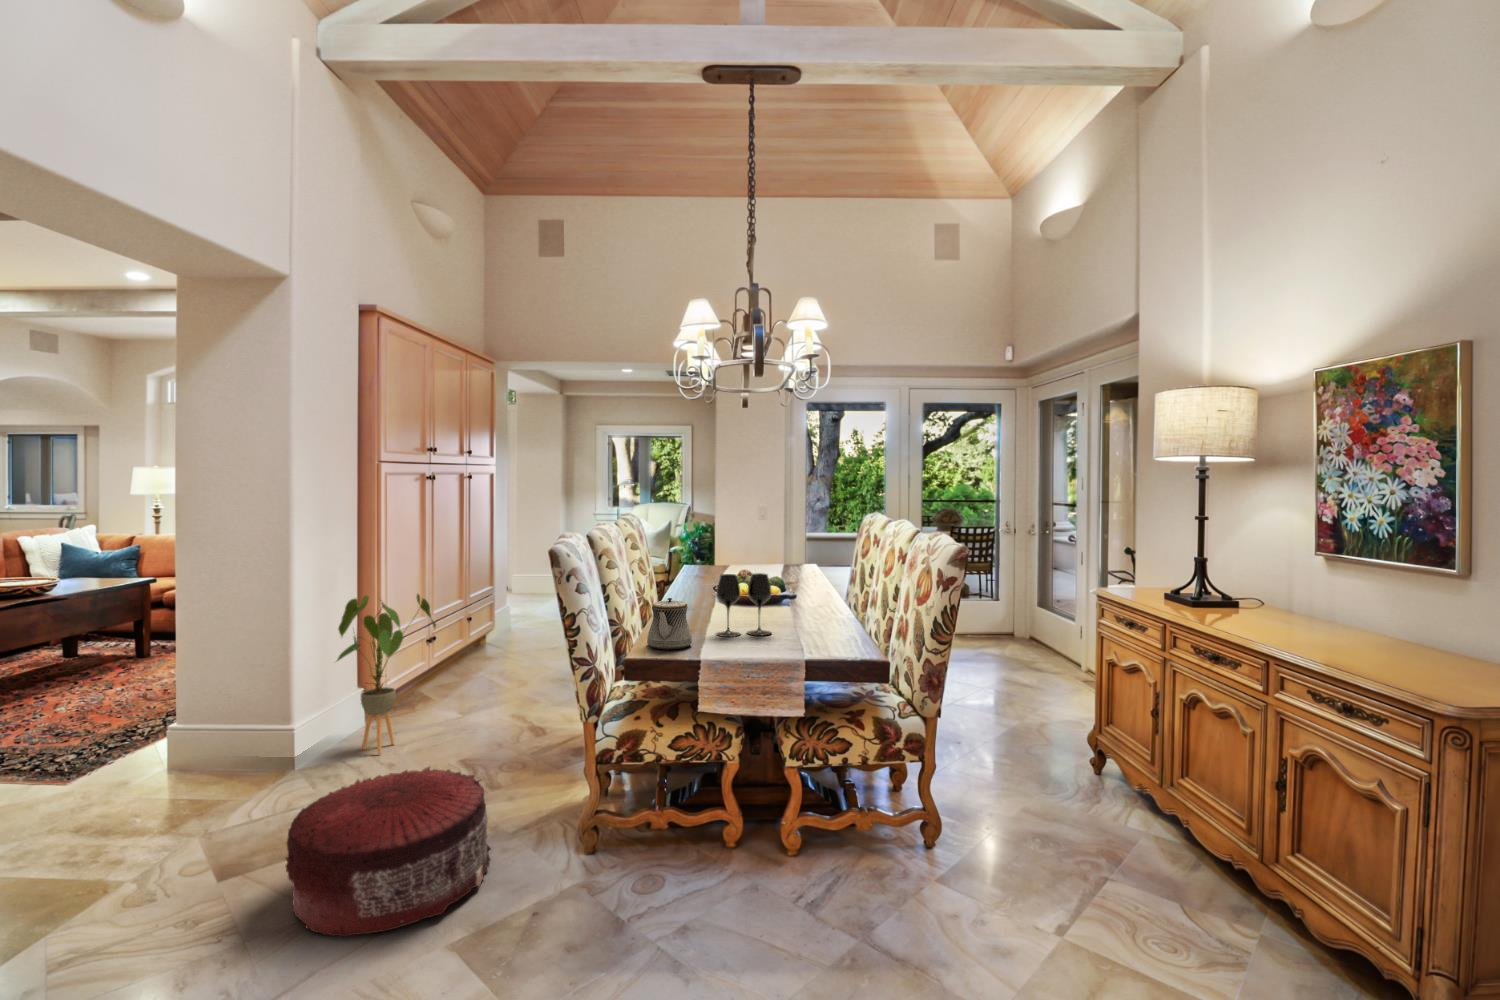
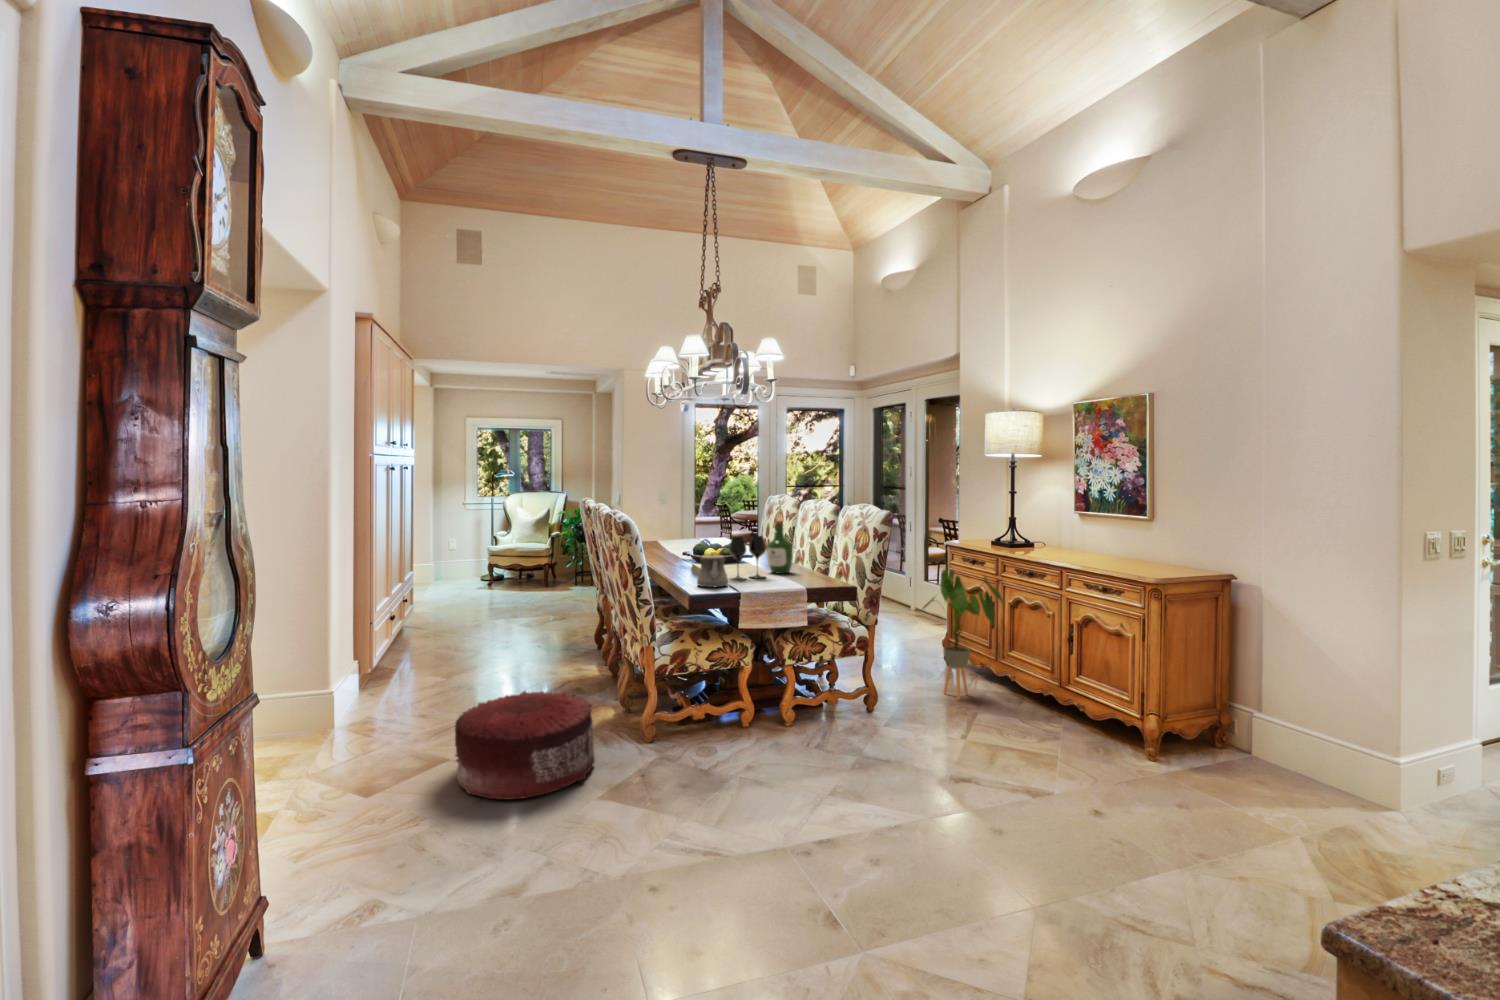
wine bottle: none [788,551,825,627] -> present [767,520,793,573]
house plant: present [337,594,436,754] -> present [923,570,1004,700]

